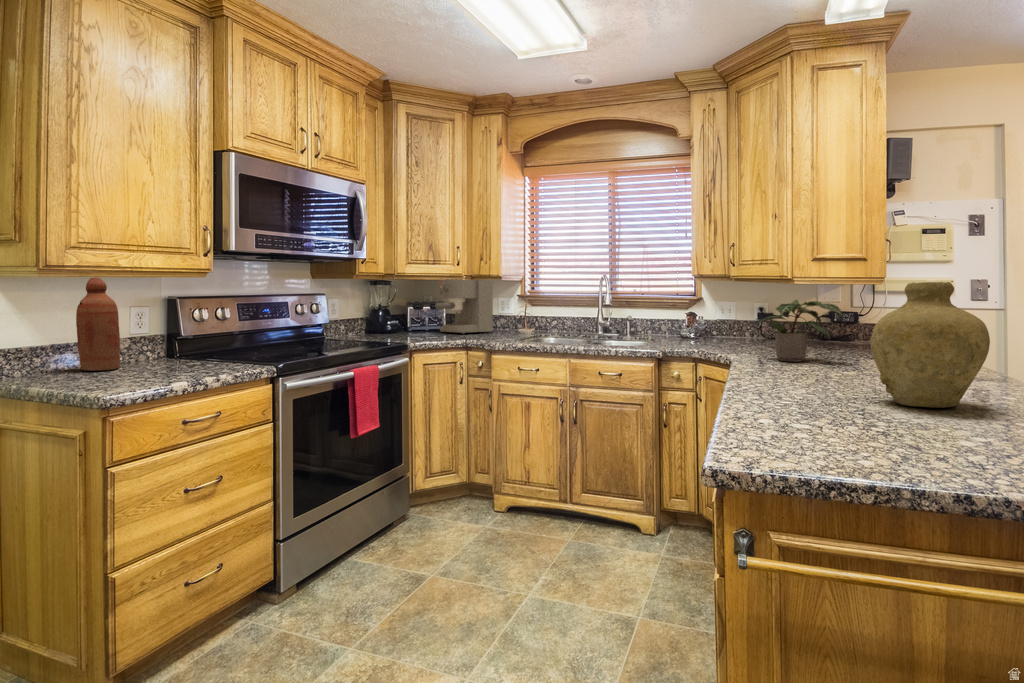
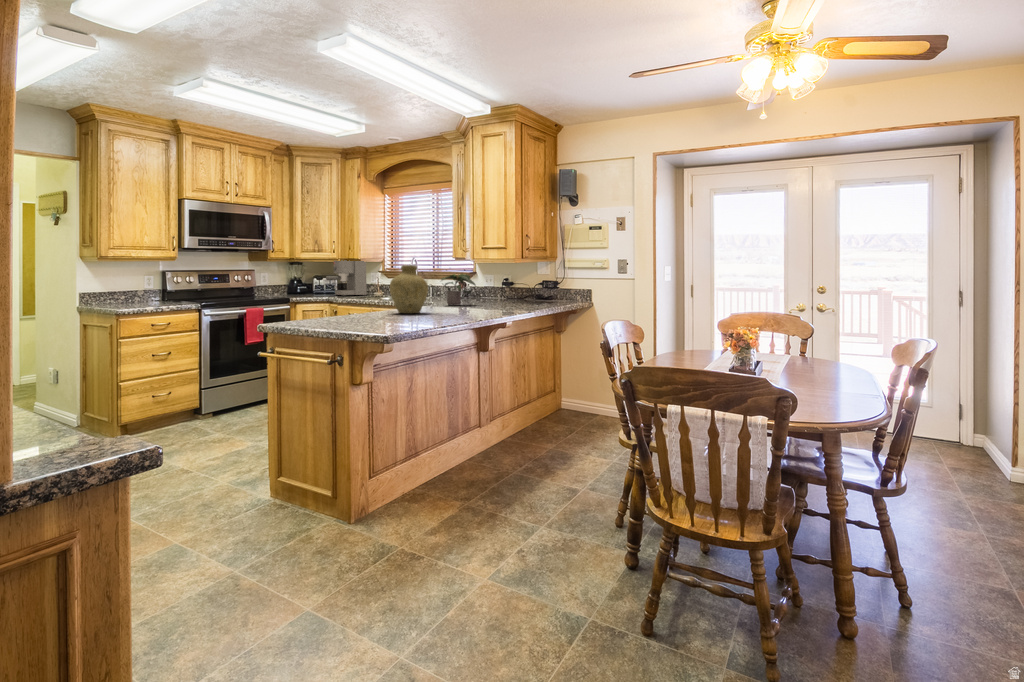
bottle: present [76,277,120,371] -> none [113,262,132,304]

